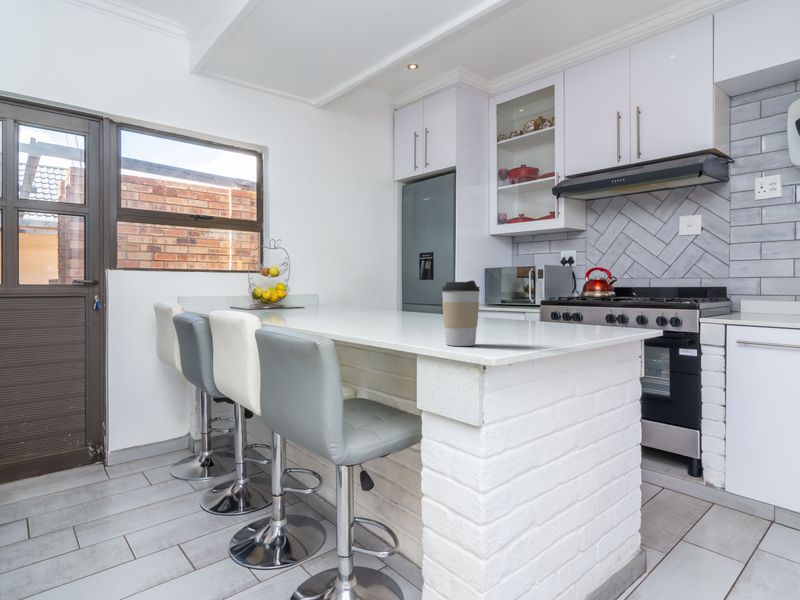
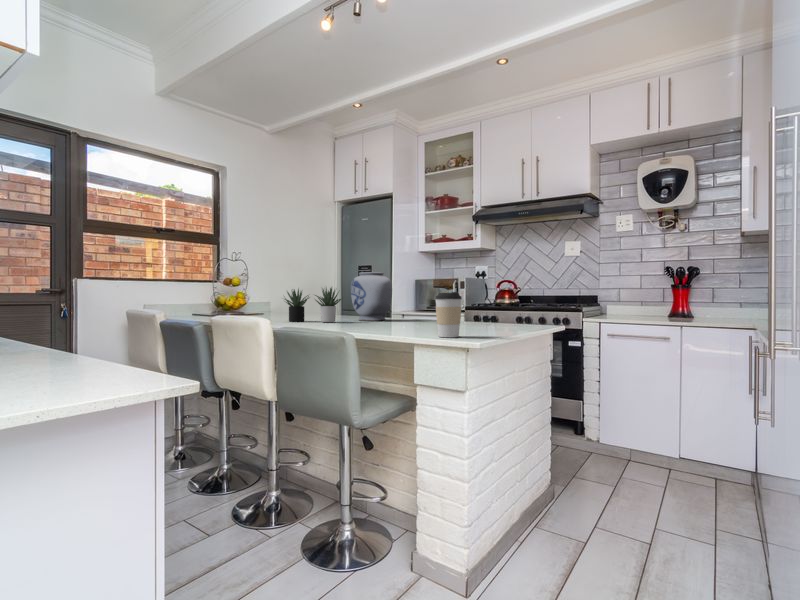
vase: none [386,258,436,318] -> present [351,272,392,321]
succulent plant: none [298,273,370,320] -> present [285,287,343,322]

